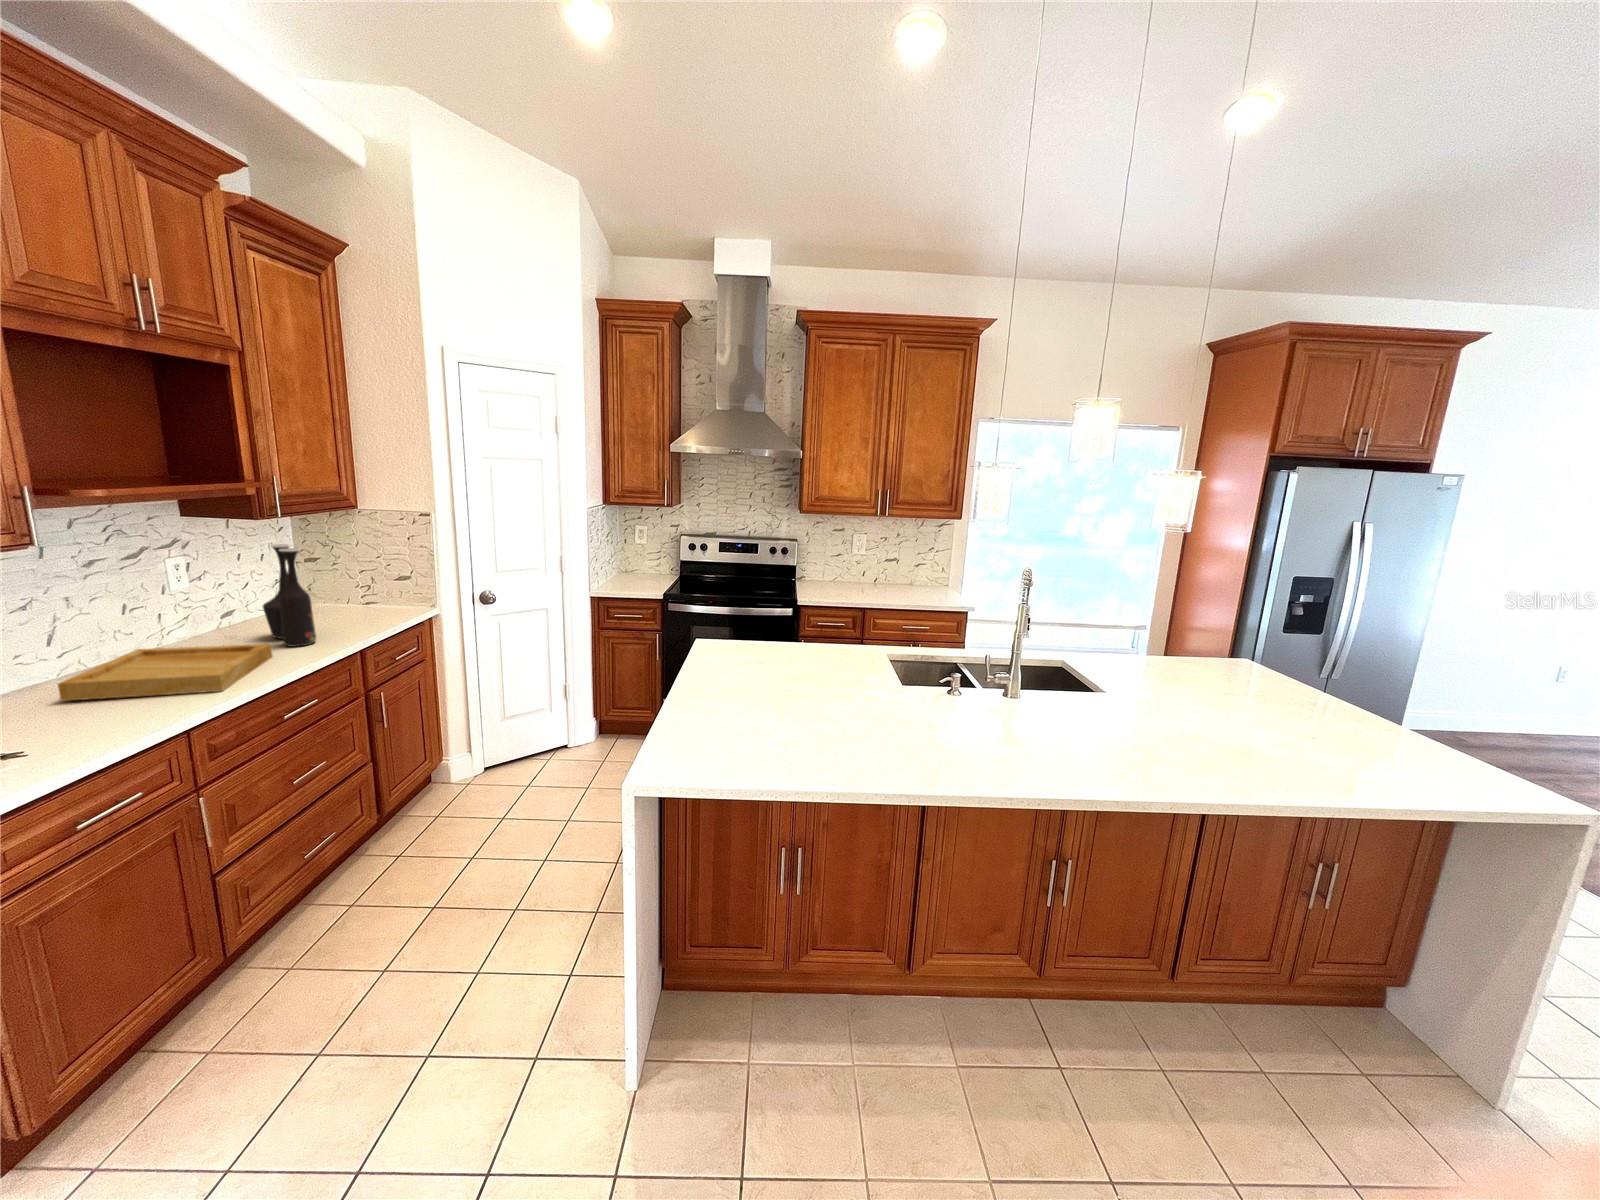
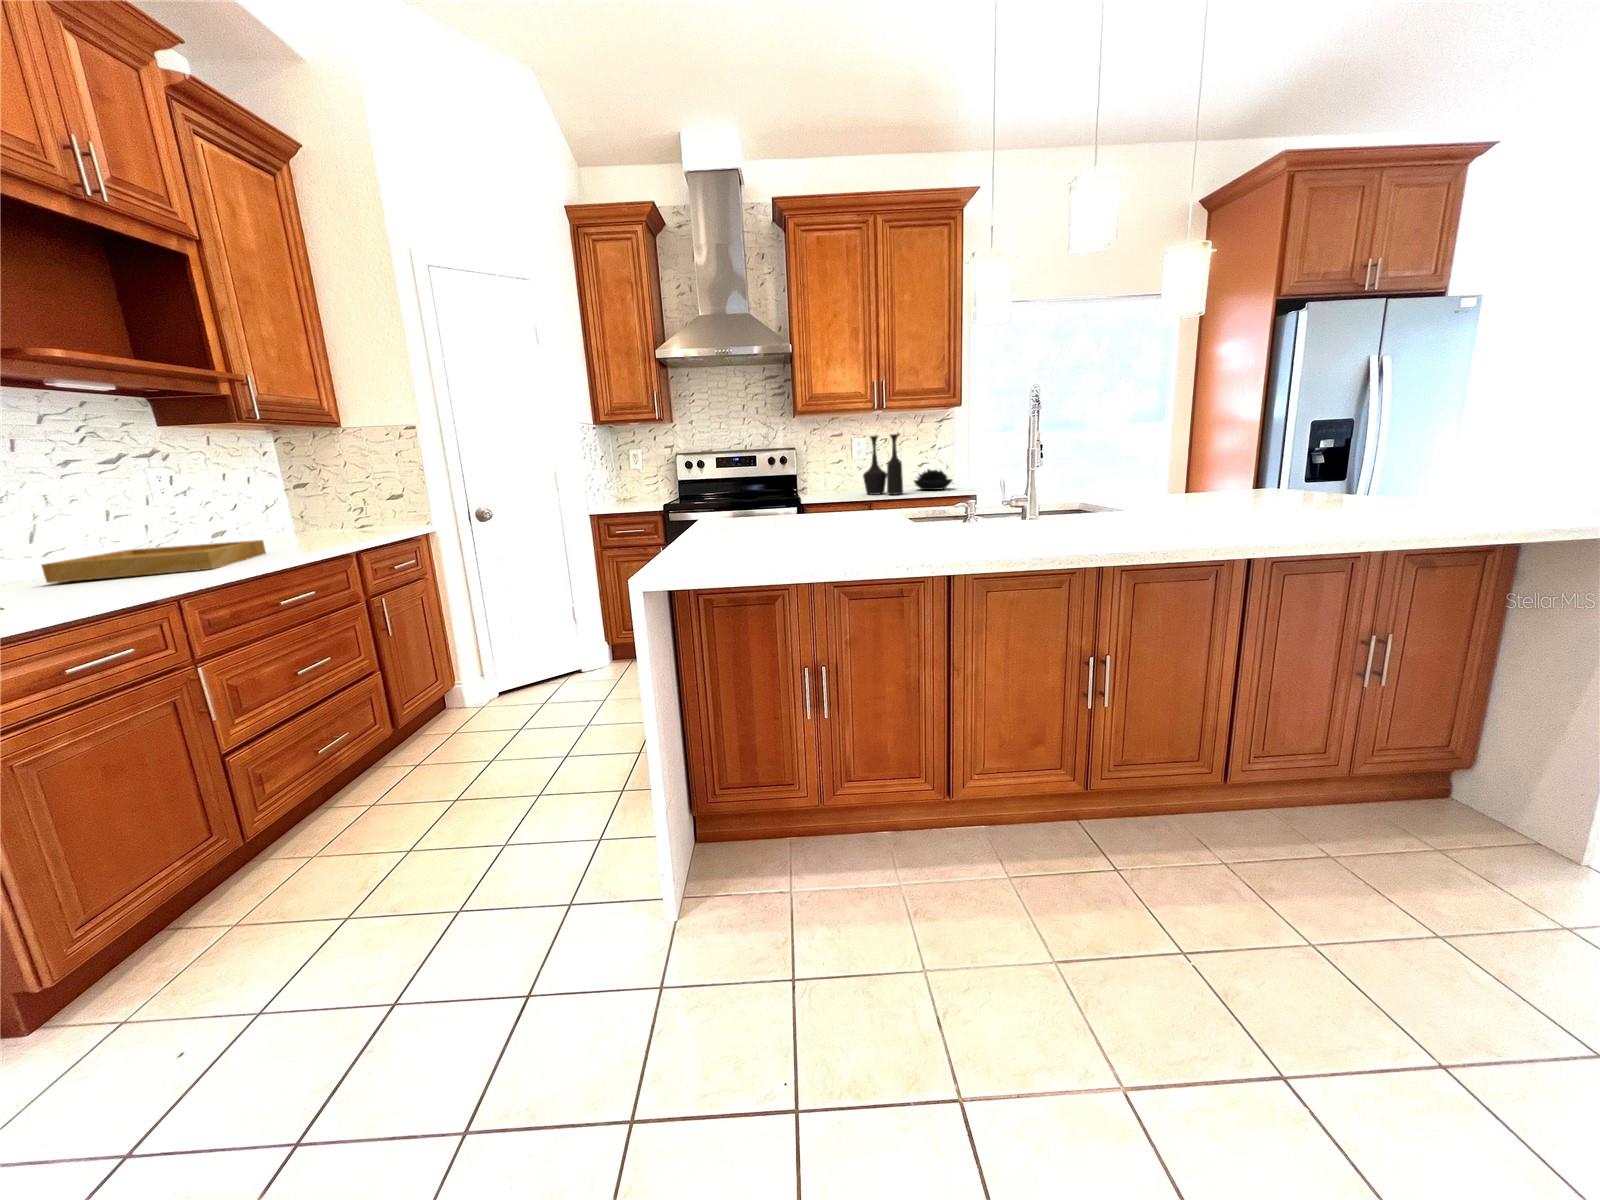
vase: present [263,544,316,647] -> present [863,434,903,495]
succulent plant: none [909,571,948,593] -> present [914,469,952,490]

